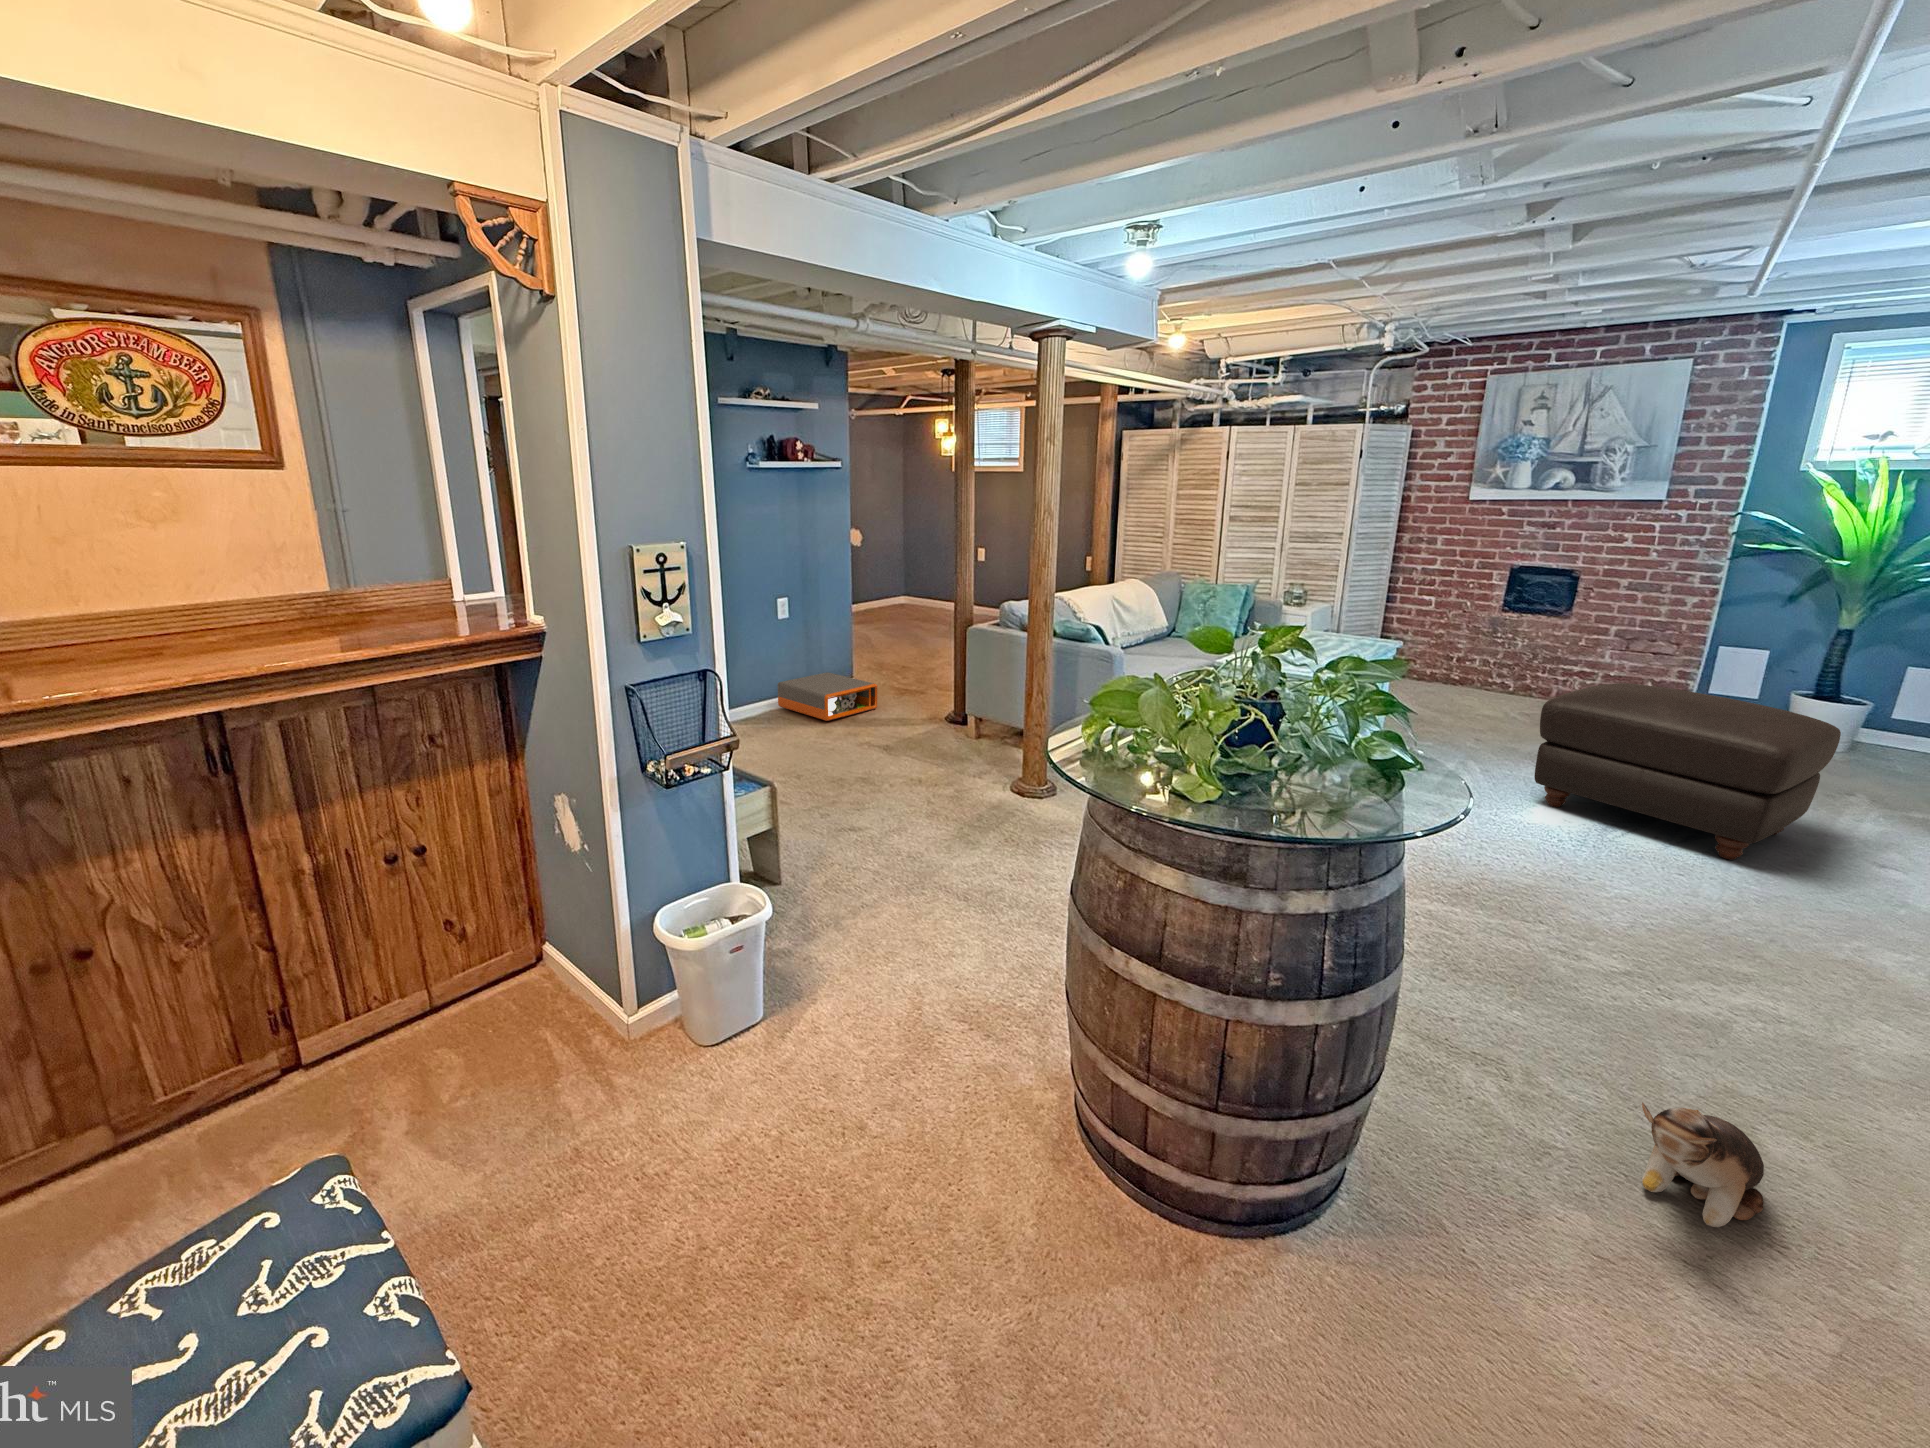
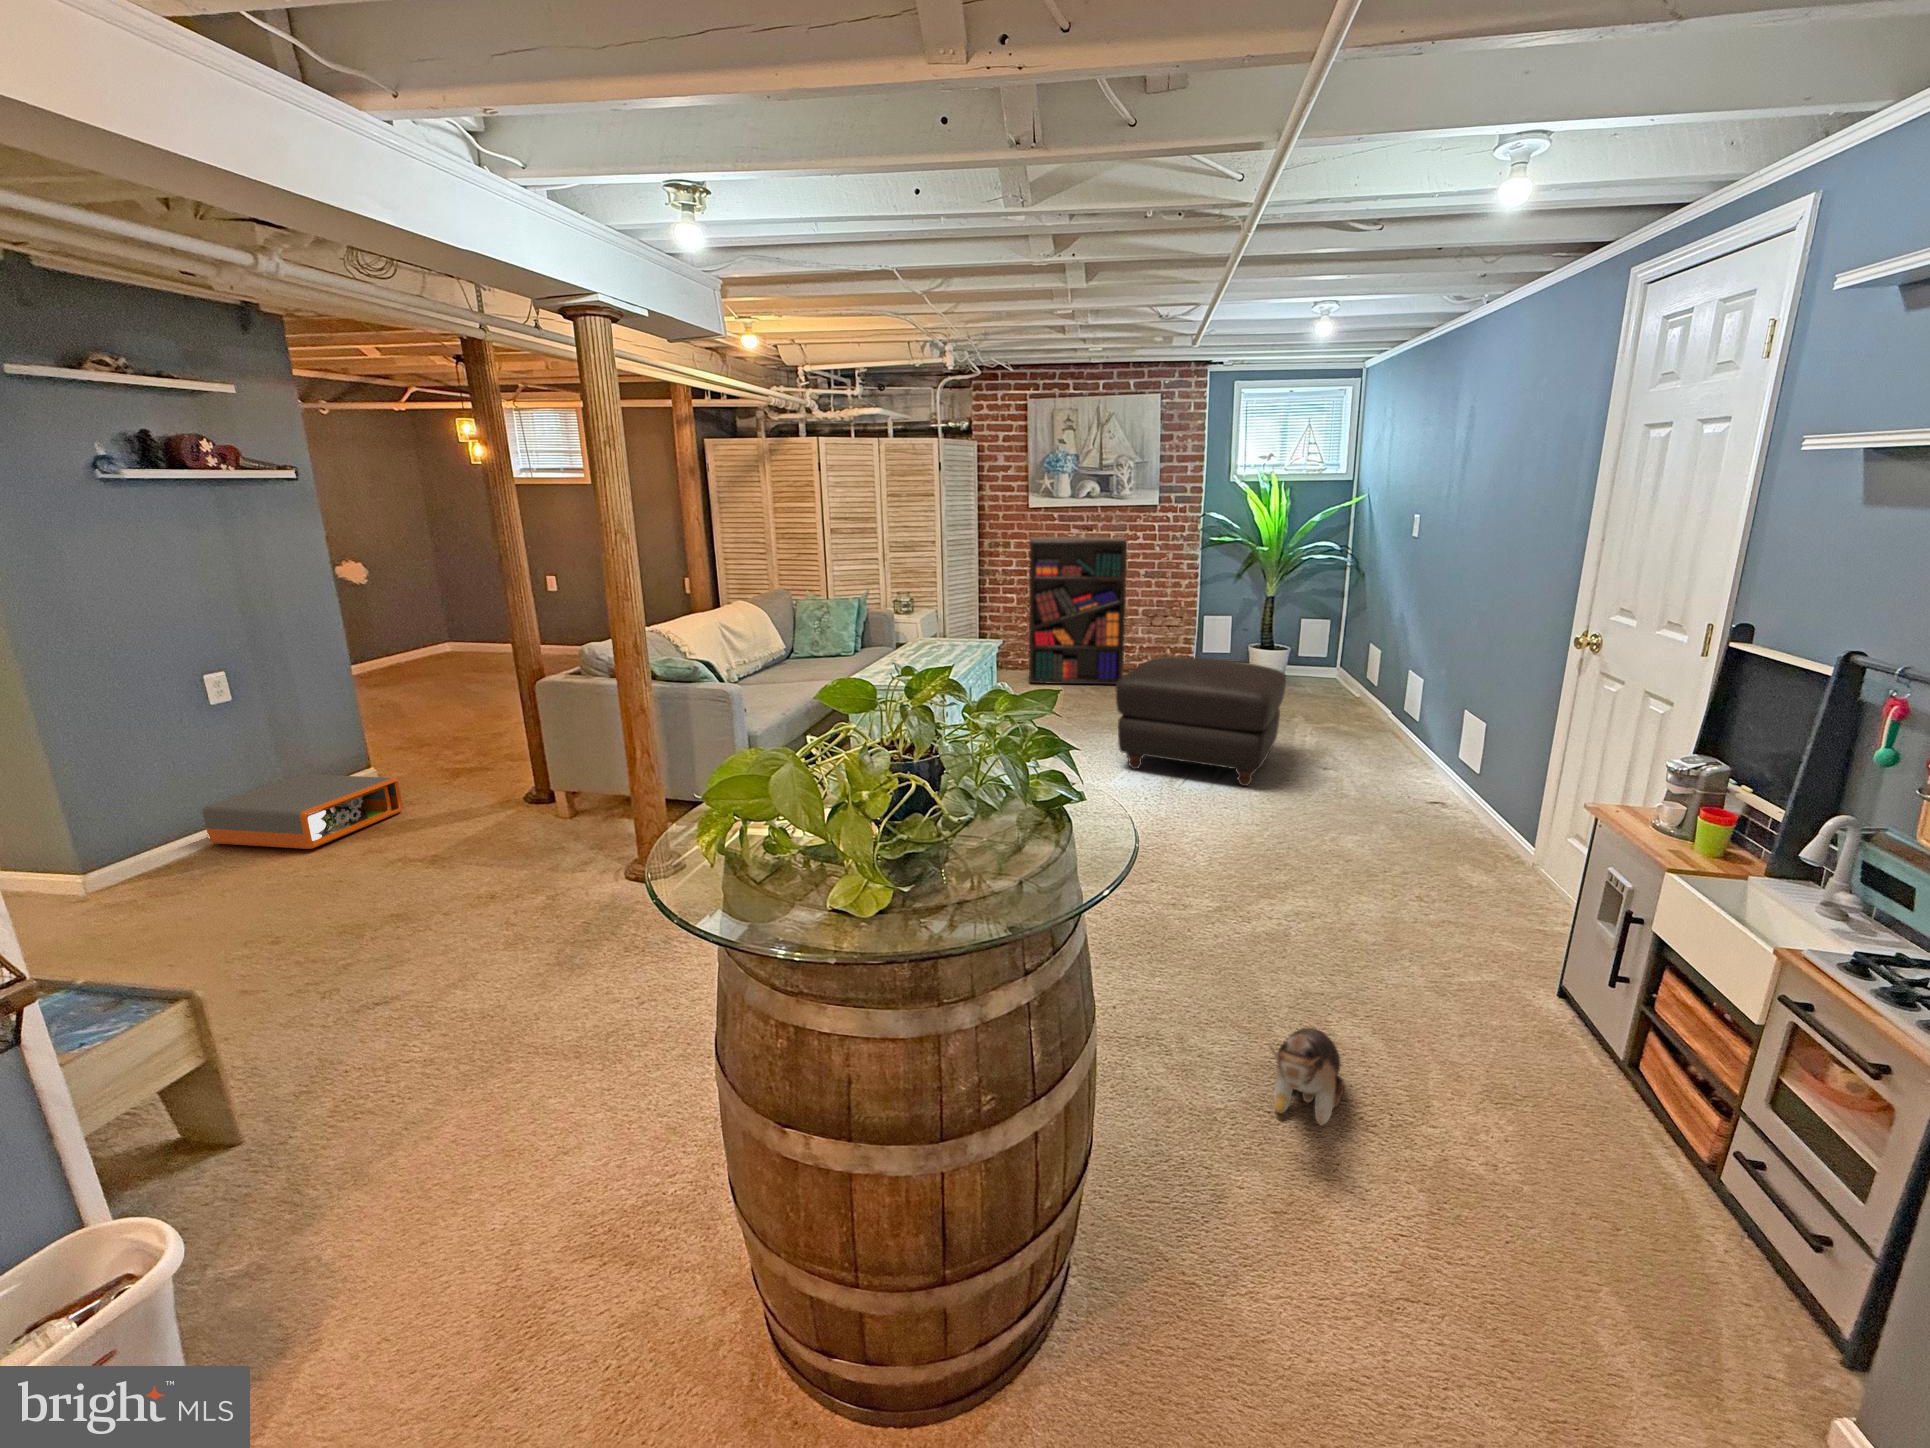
bookshelf: none [1432,533,1604,714] -> present [1029,537,1127,684]

